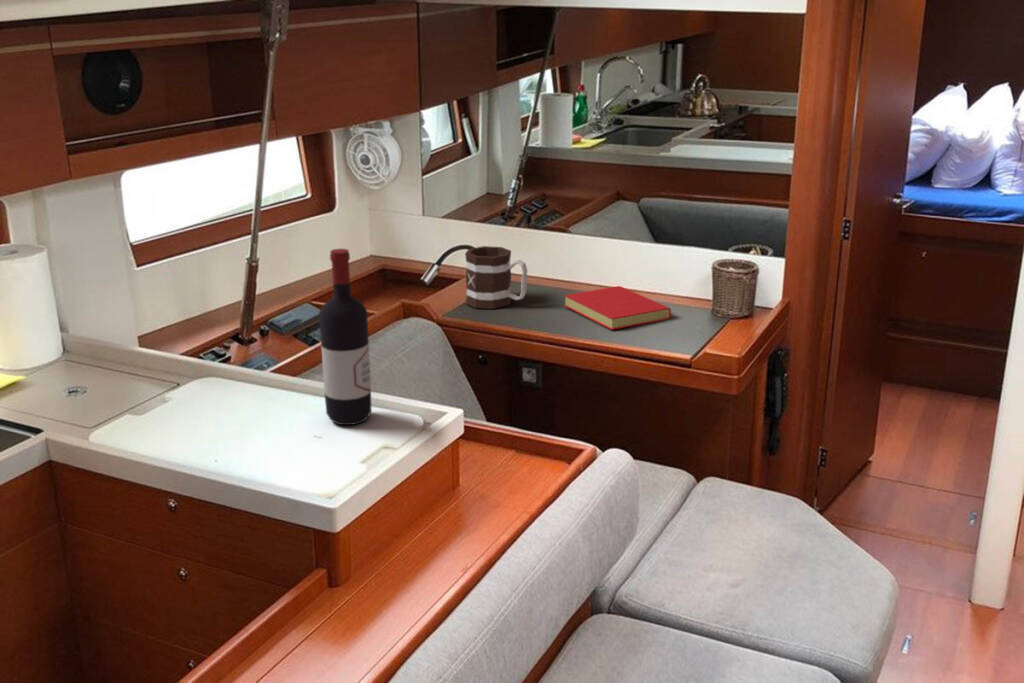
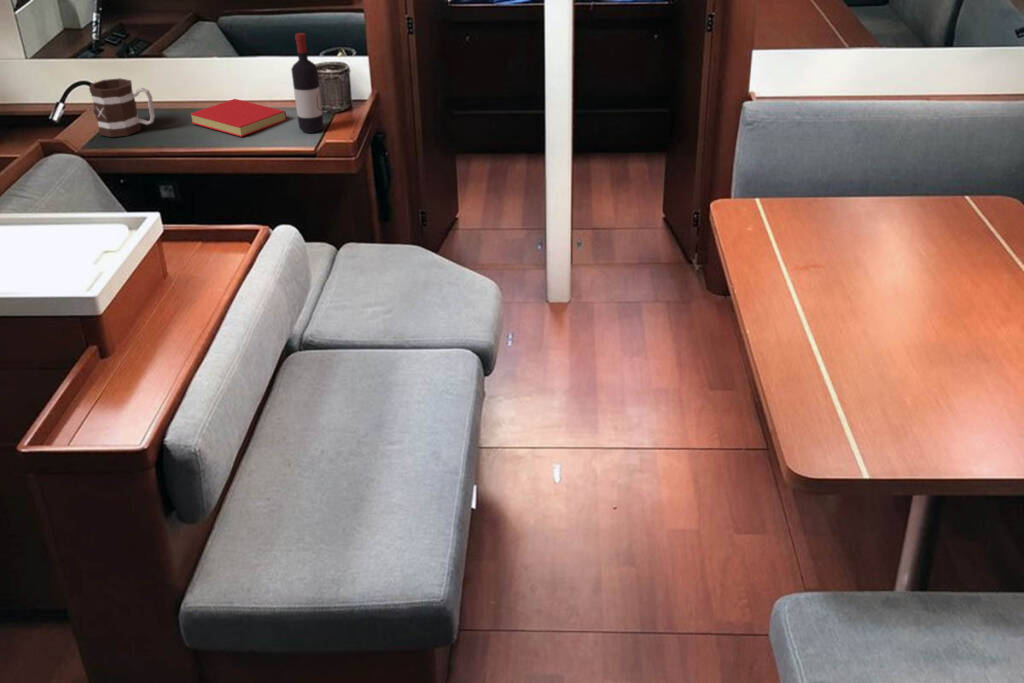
wine bottle: present [319,249,372,425] -> present [291,33,324,133]

